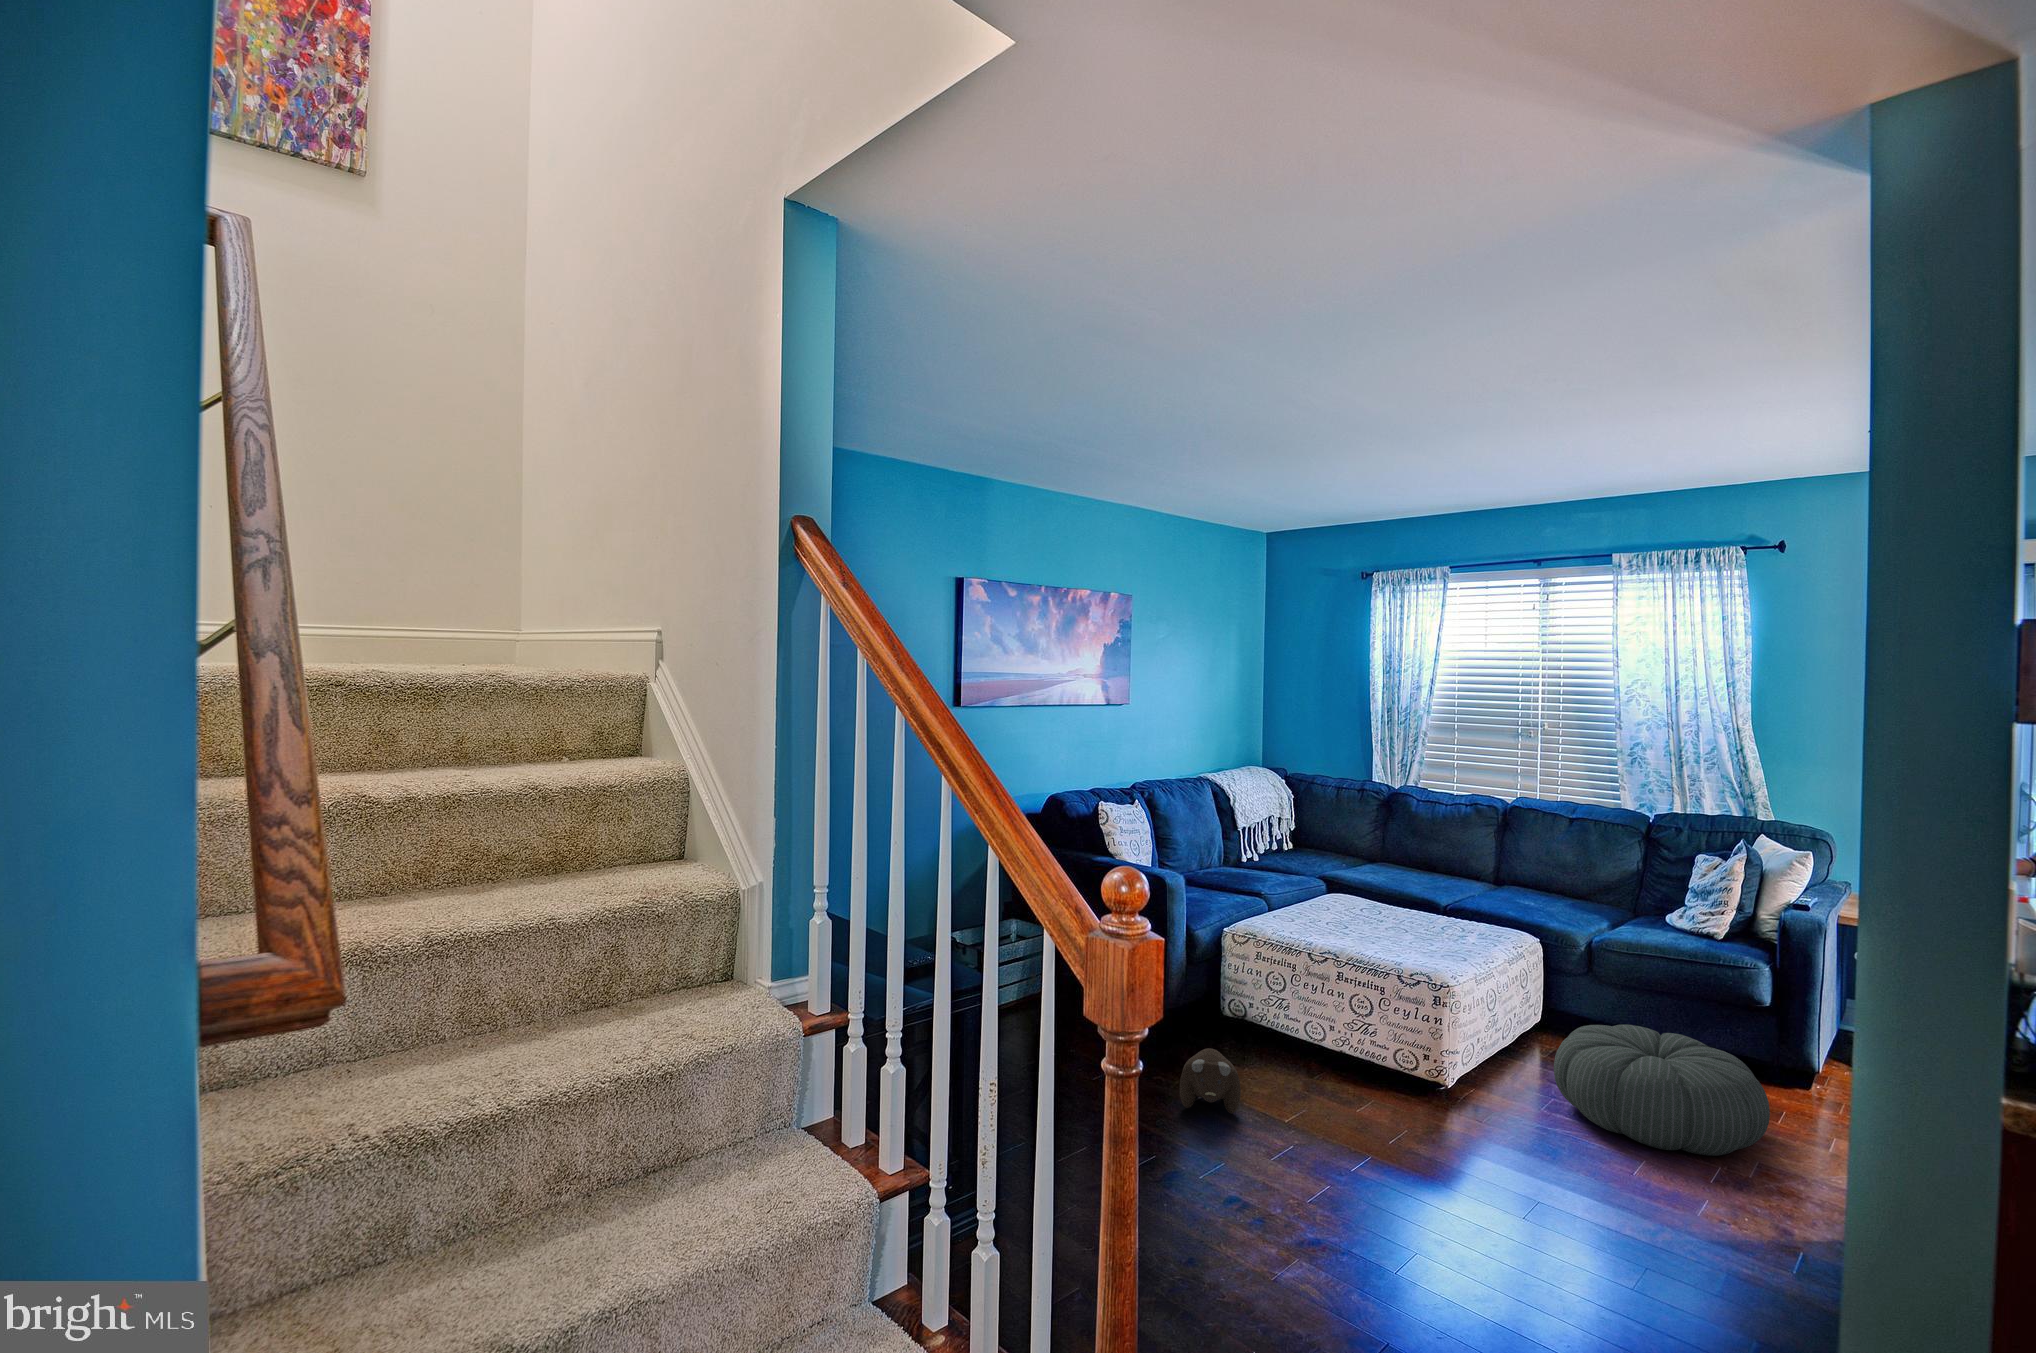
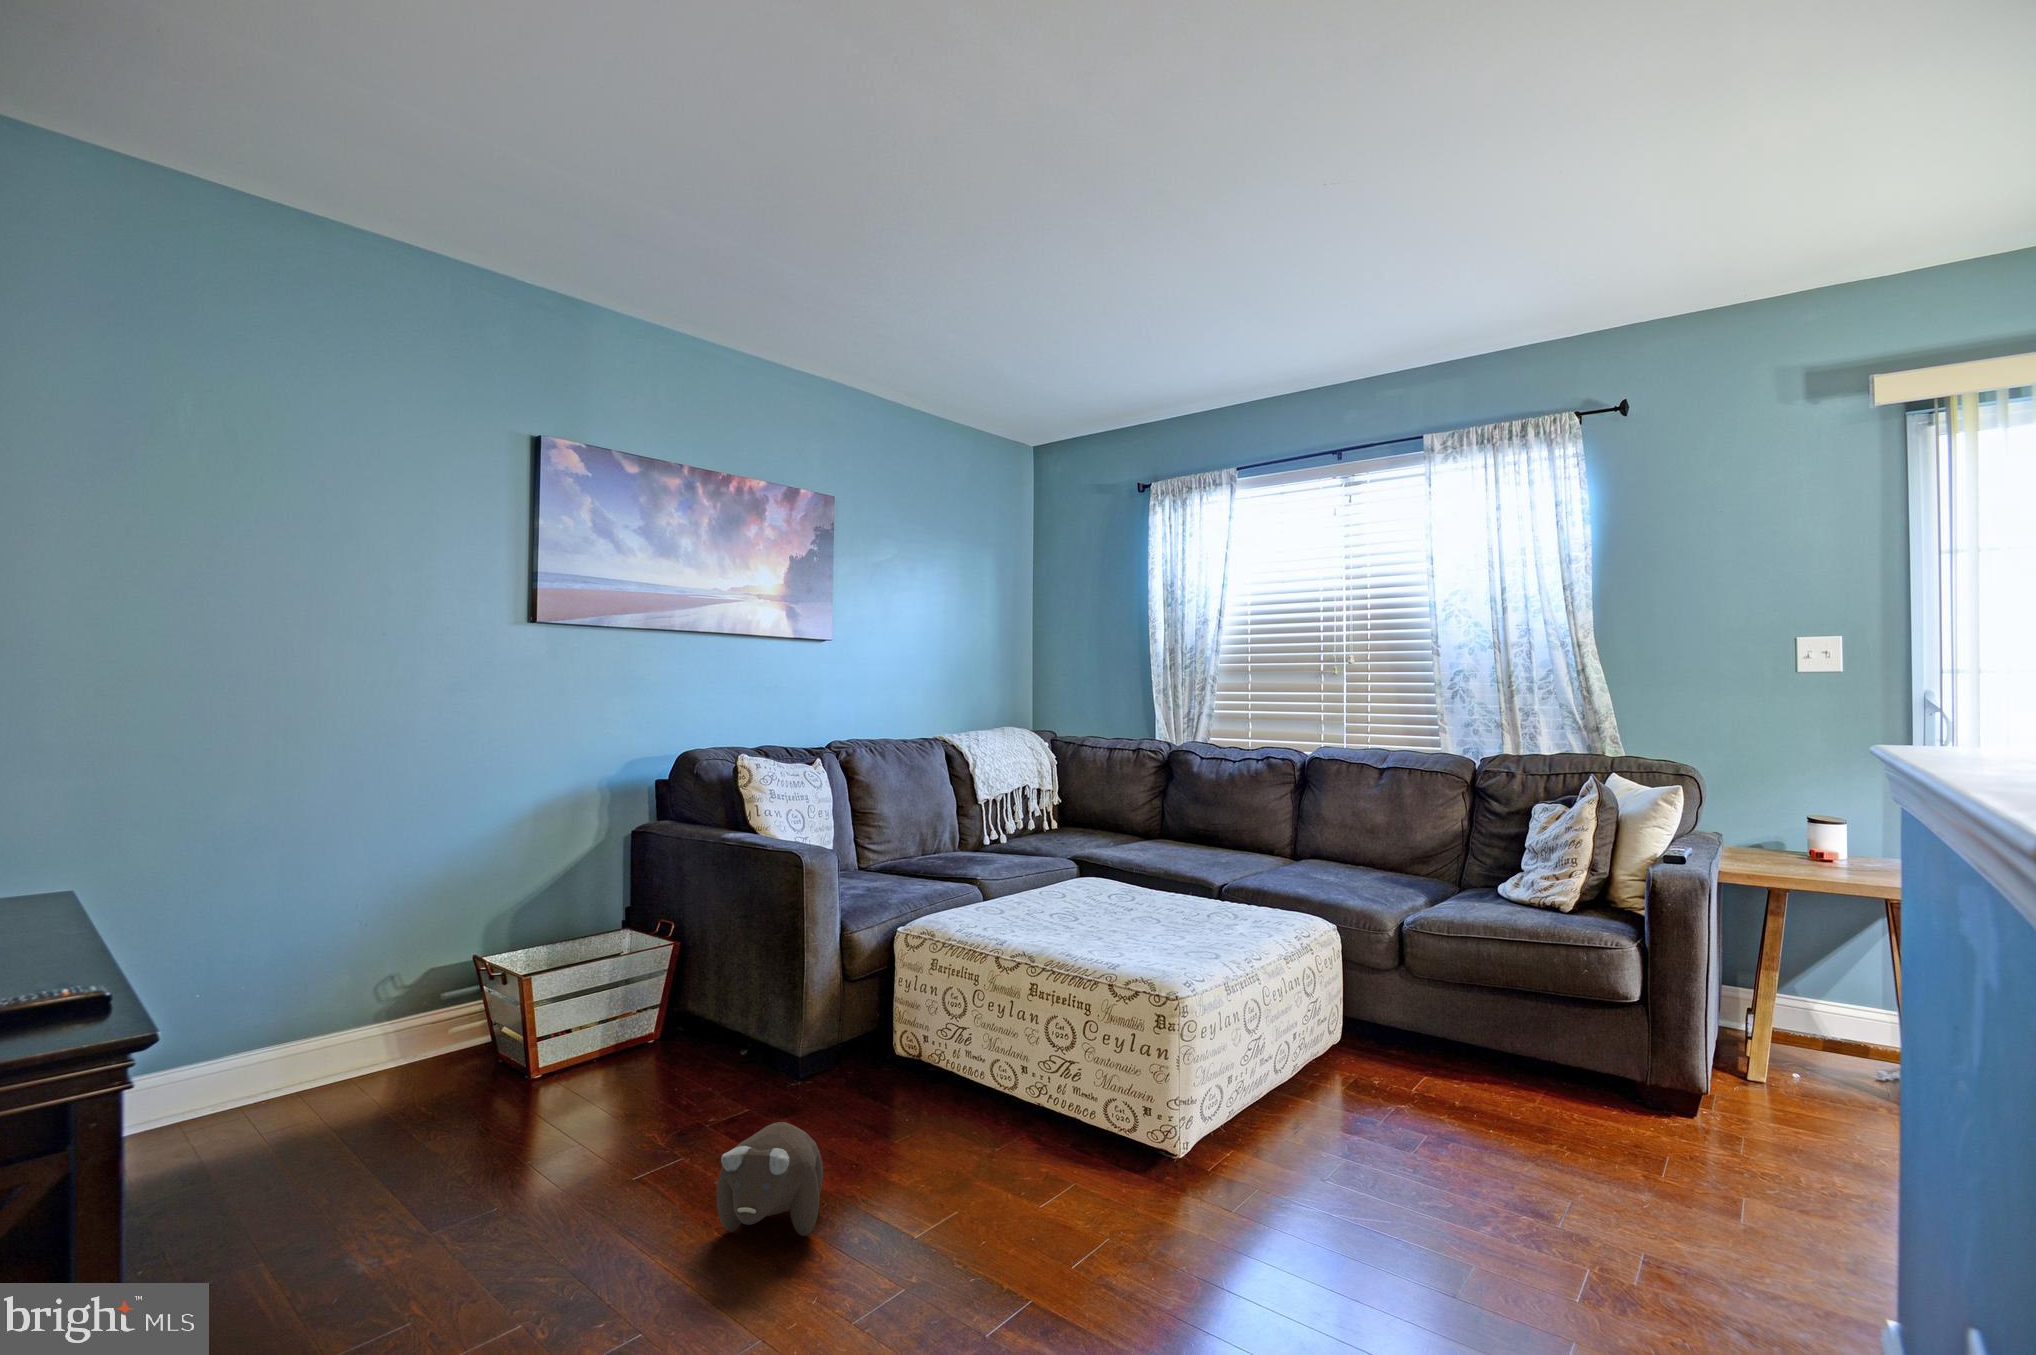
pouf: present [1554,1025,1770,1156] -> none [1337,1040,1654,1254]

